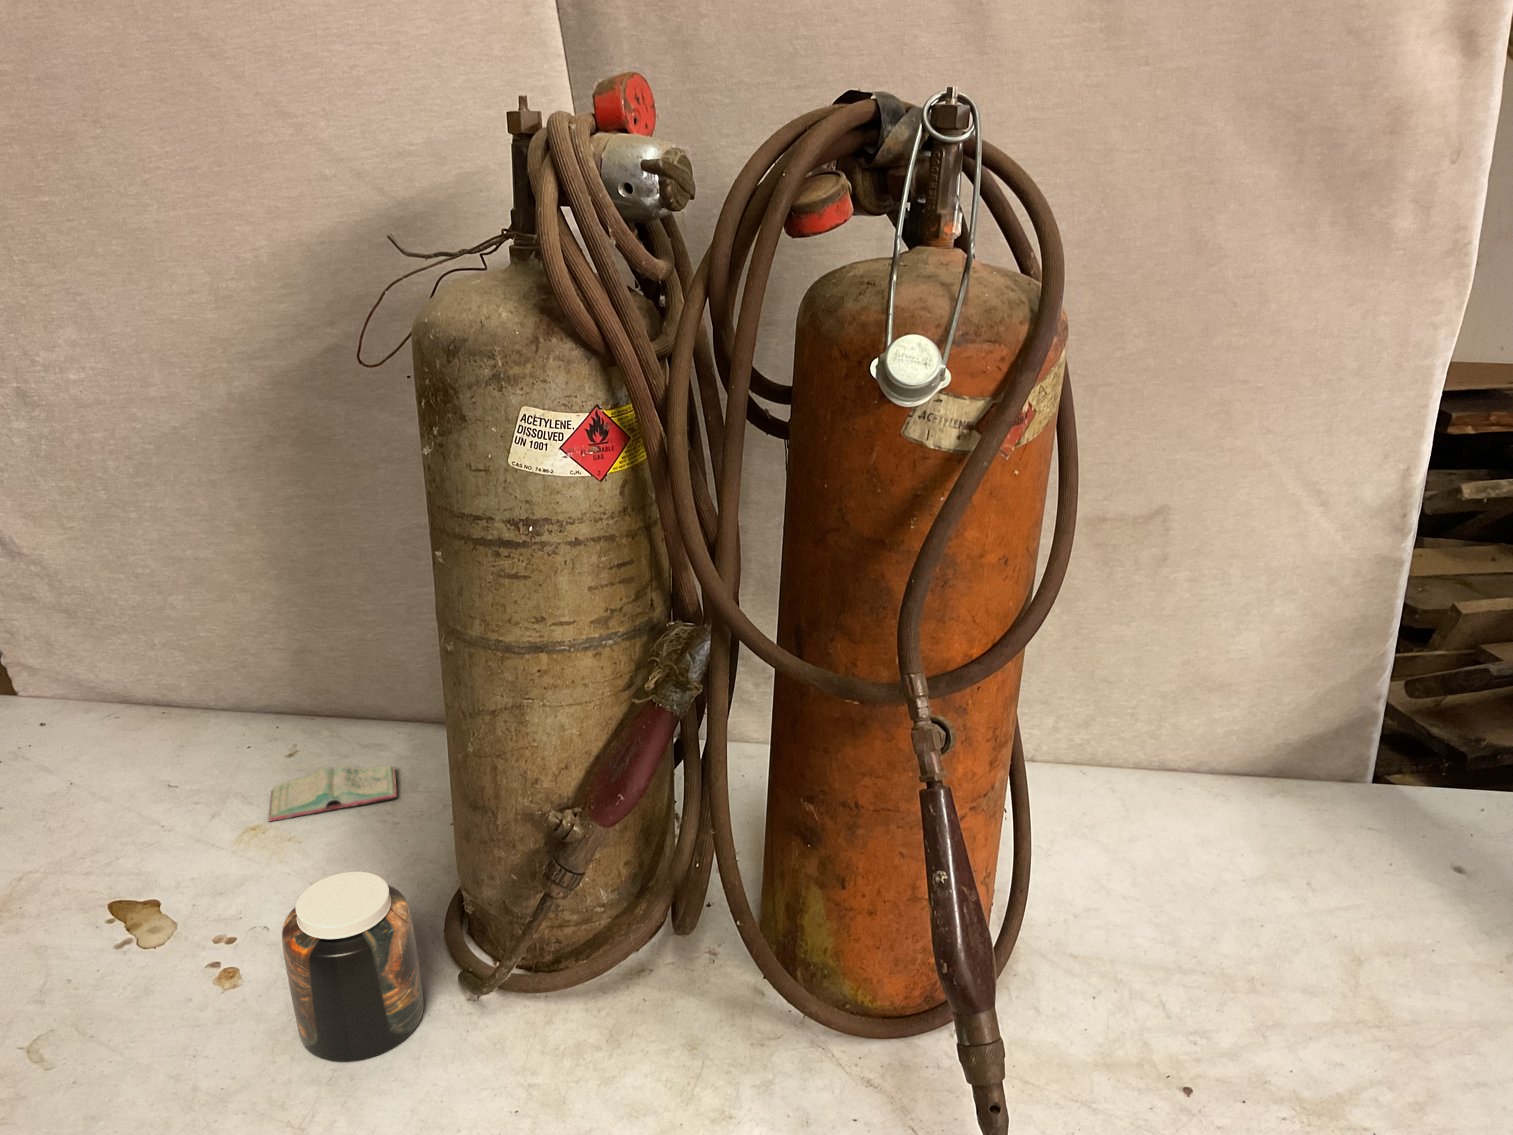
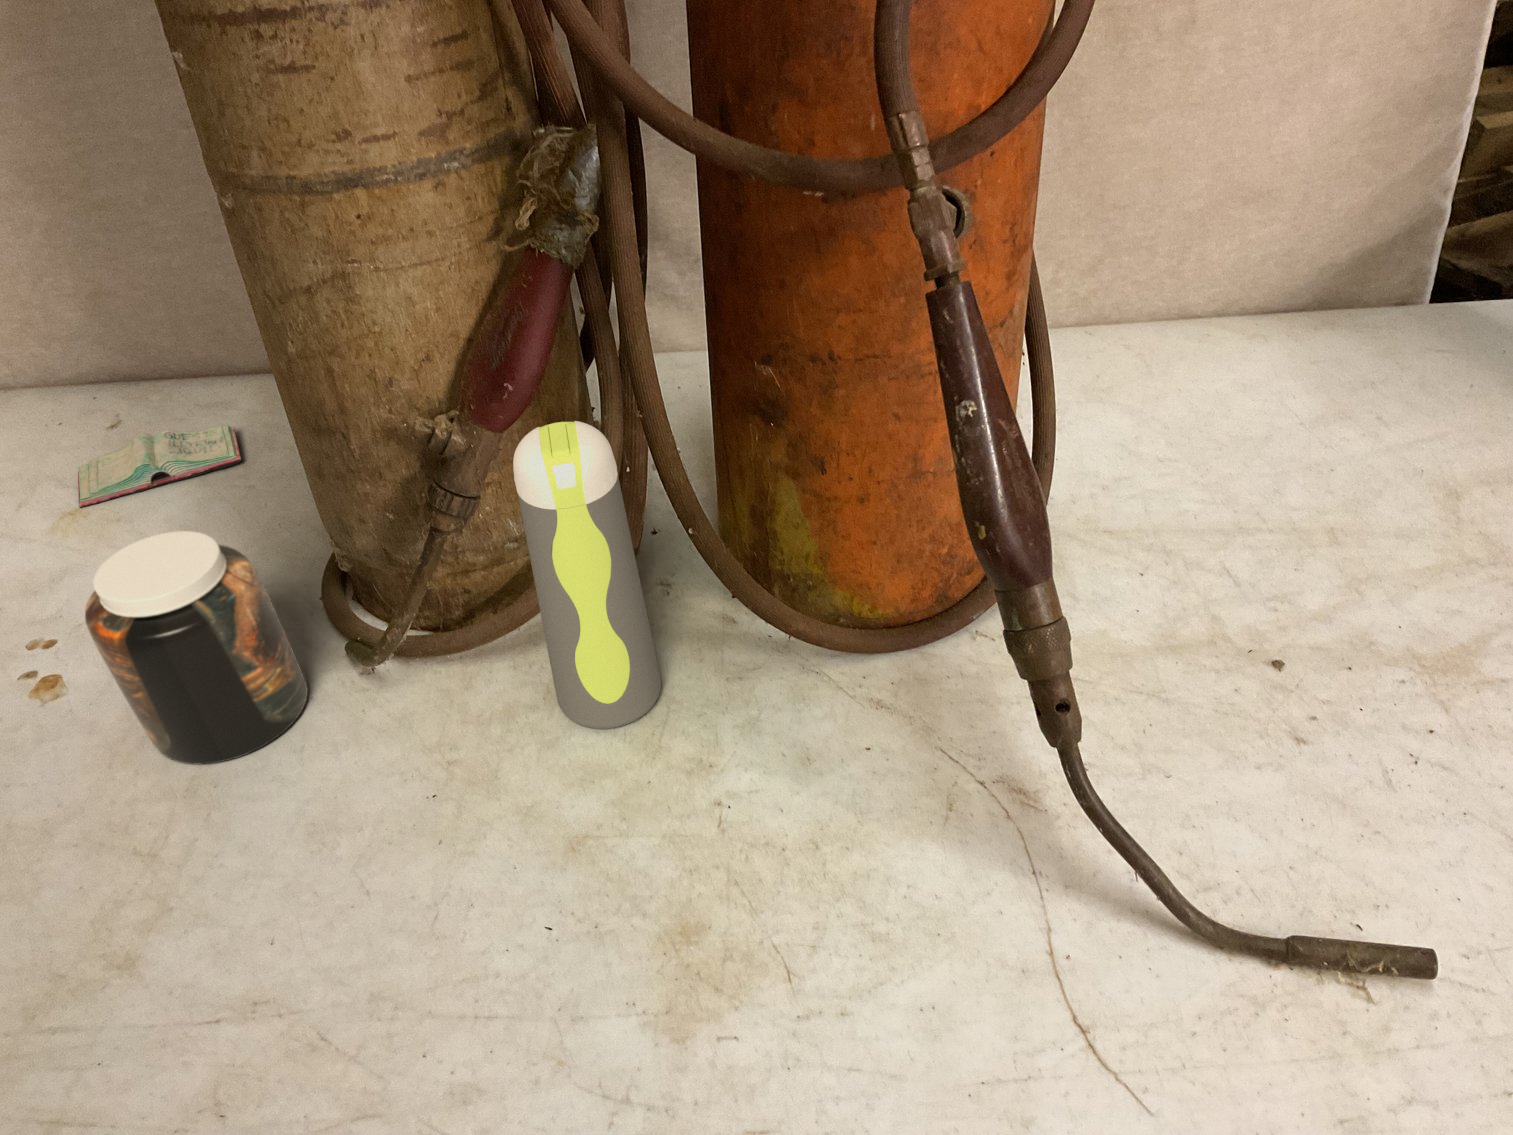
water bottle: none [615,833,699,1077] -> present [513,421,661,729]

